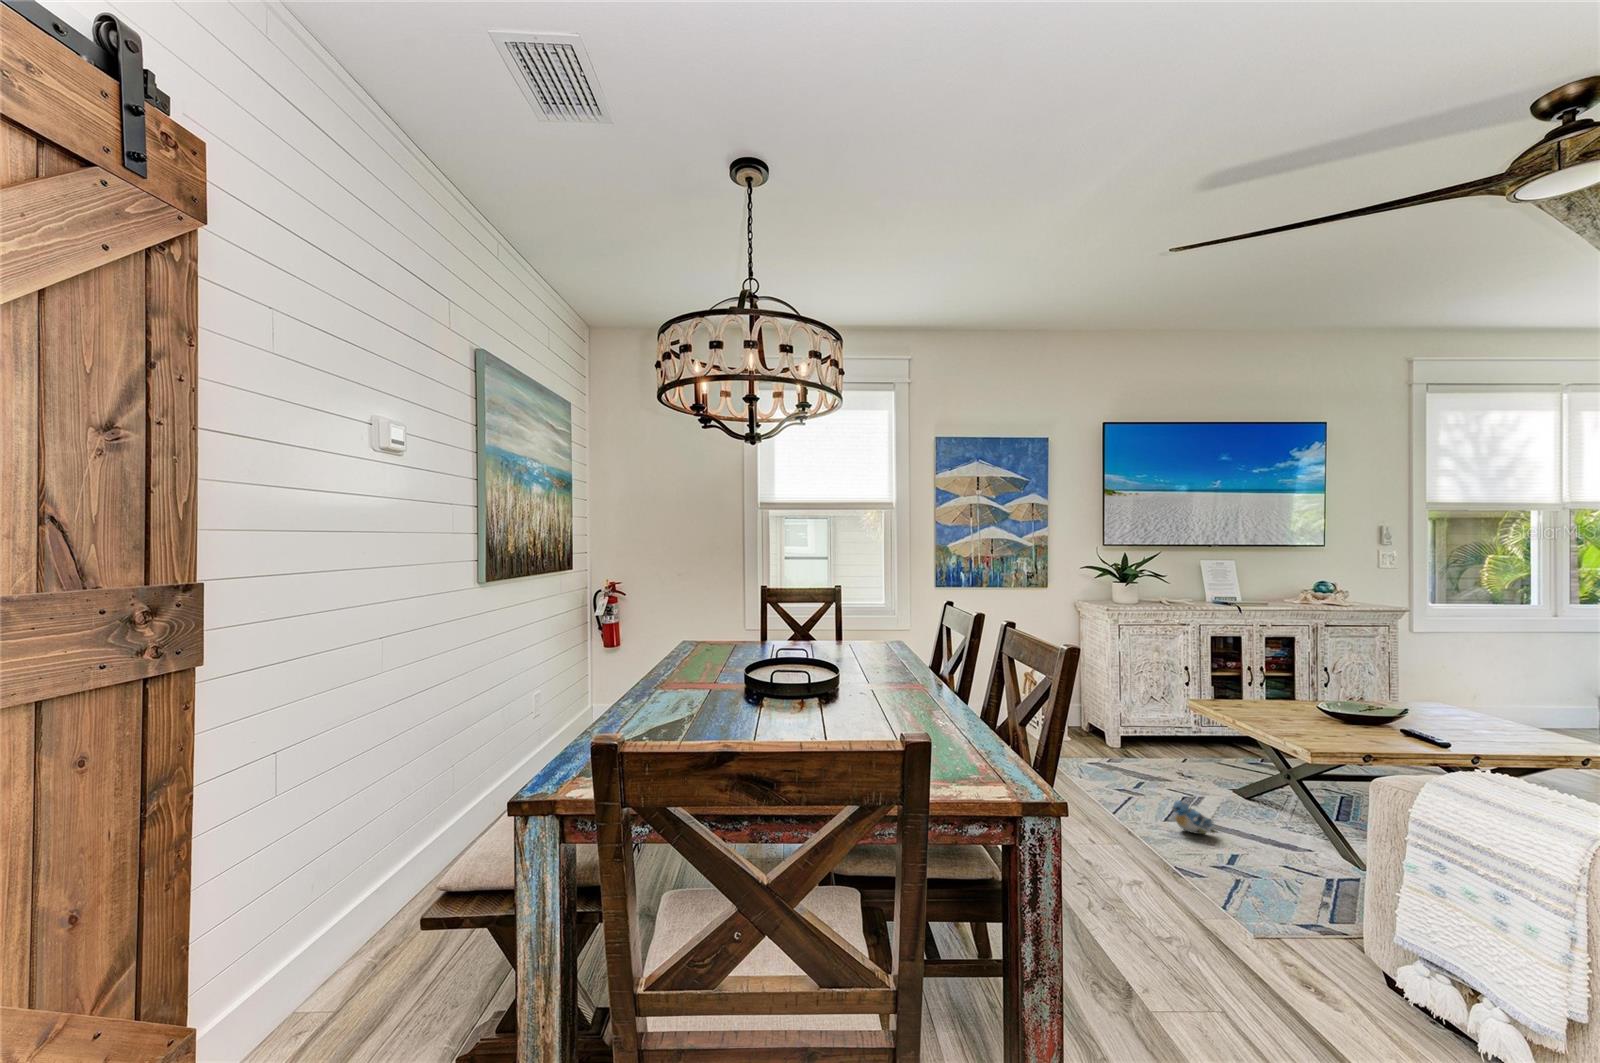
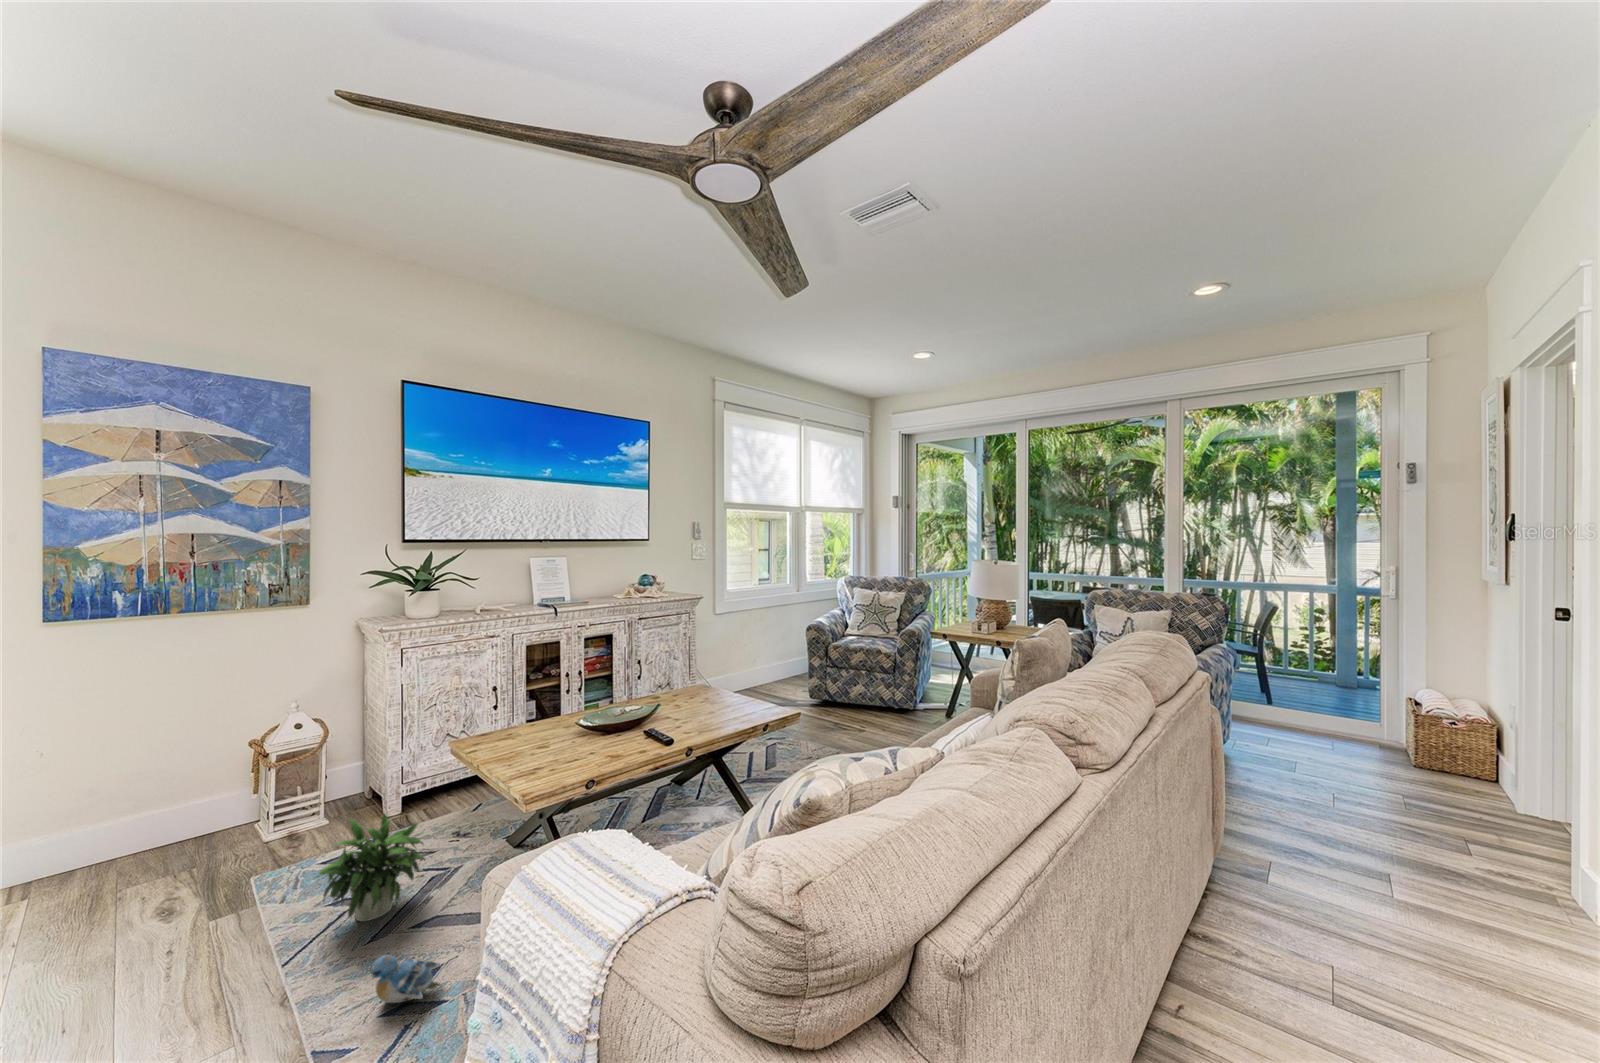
potted plant: none [1109,727,1173,795] -> present [317,814,425,921]

